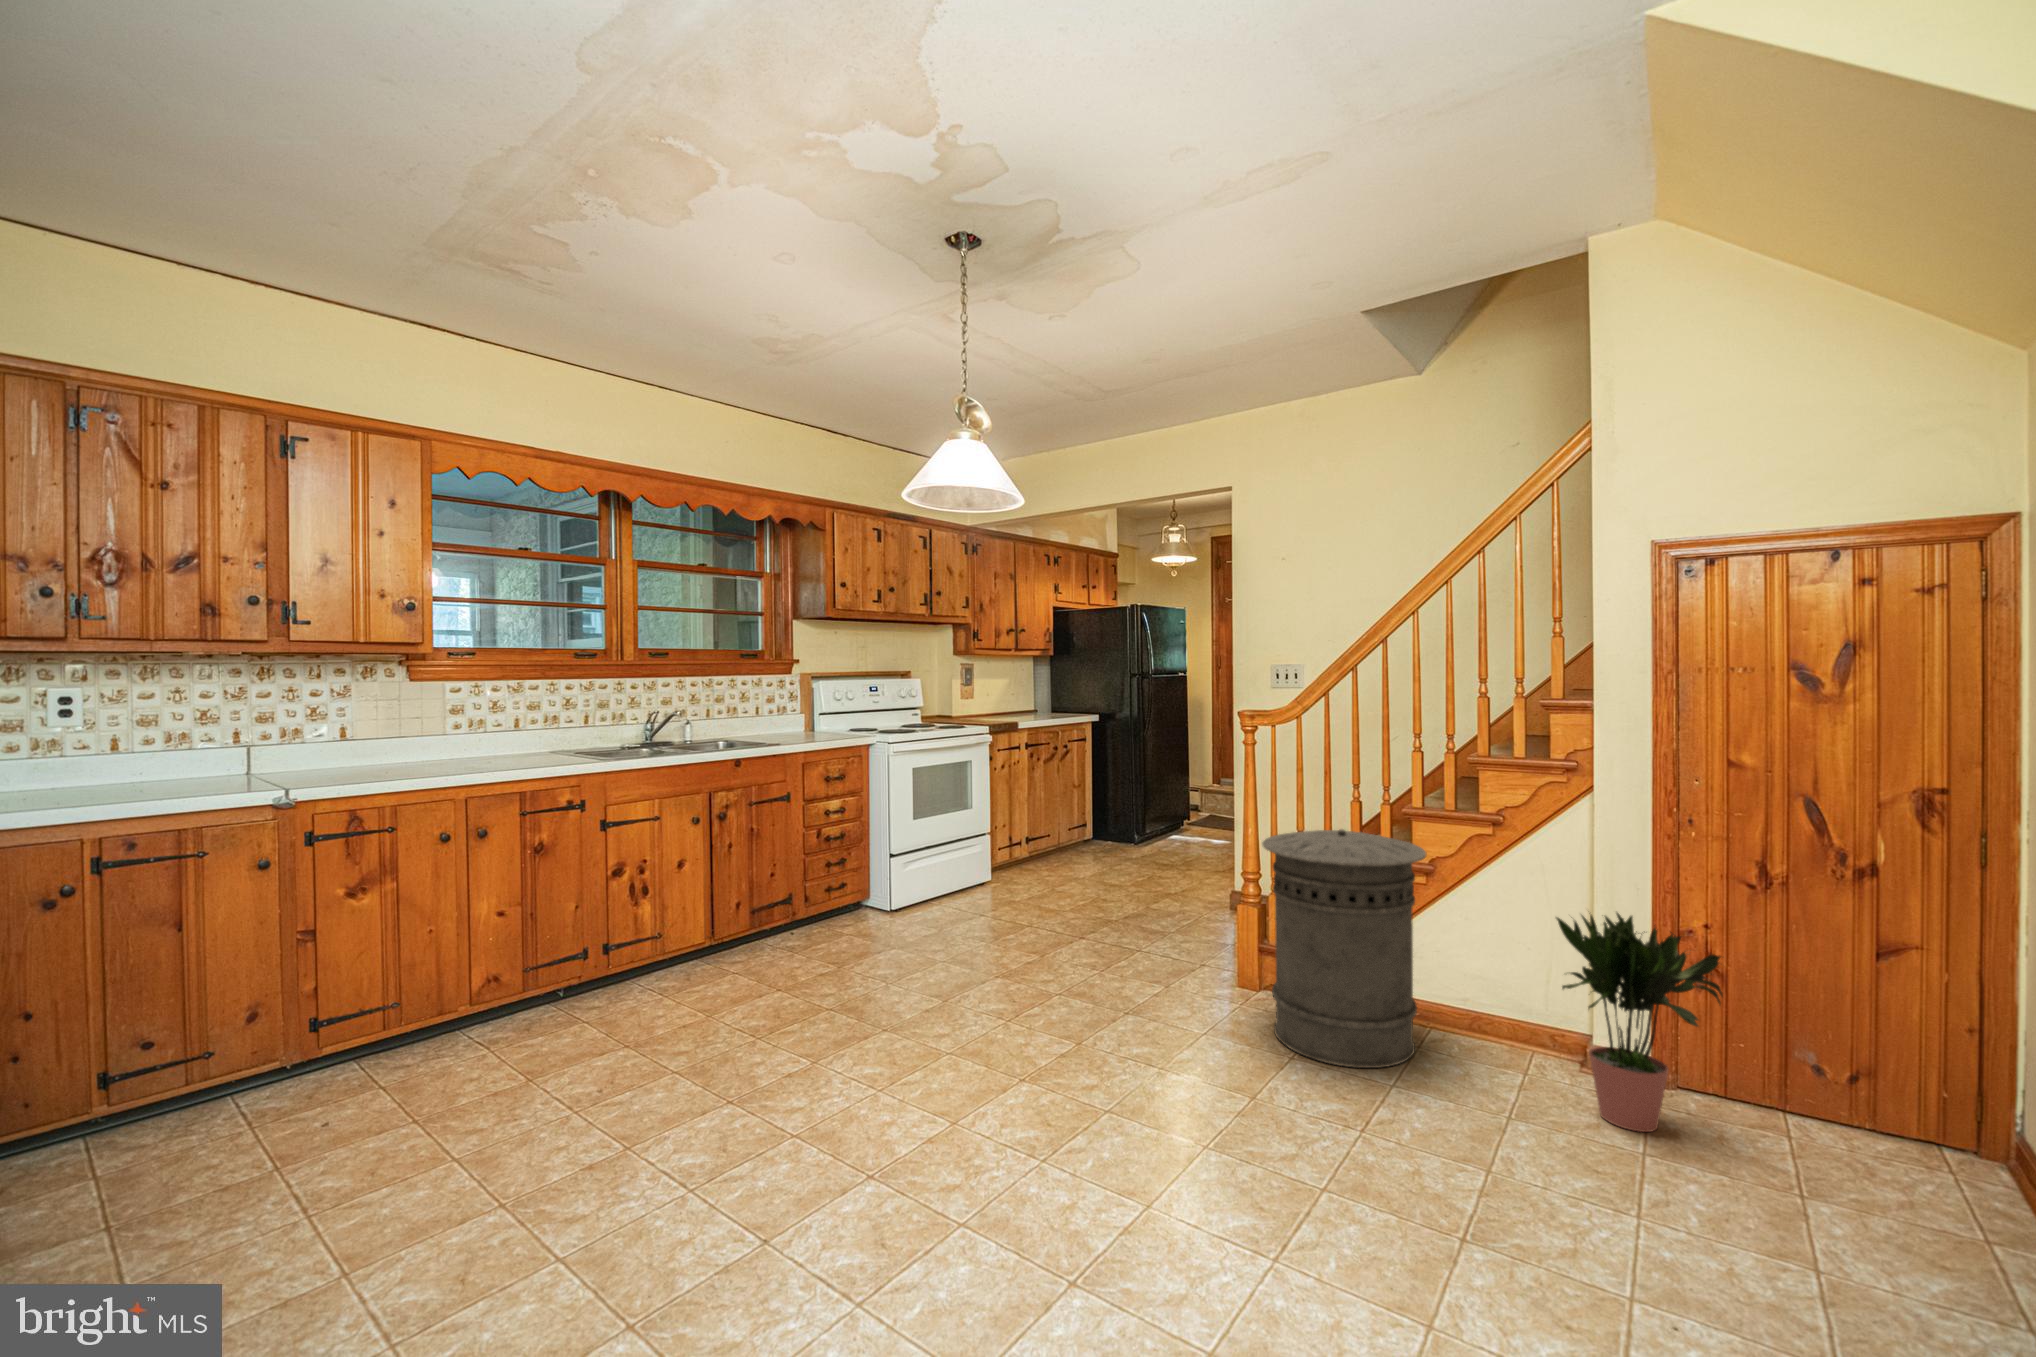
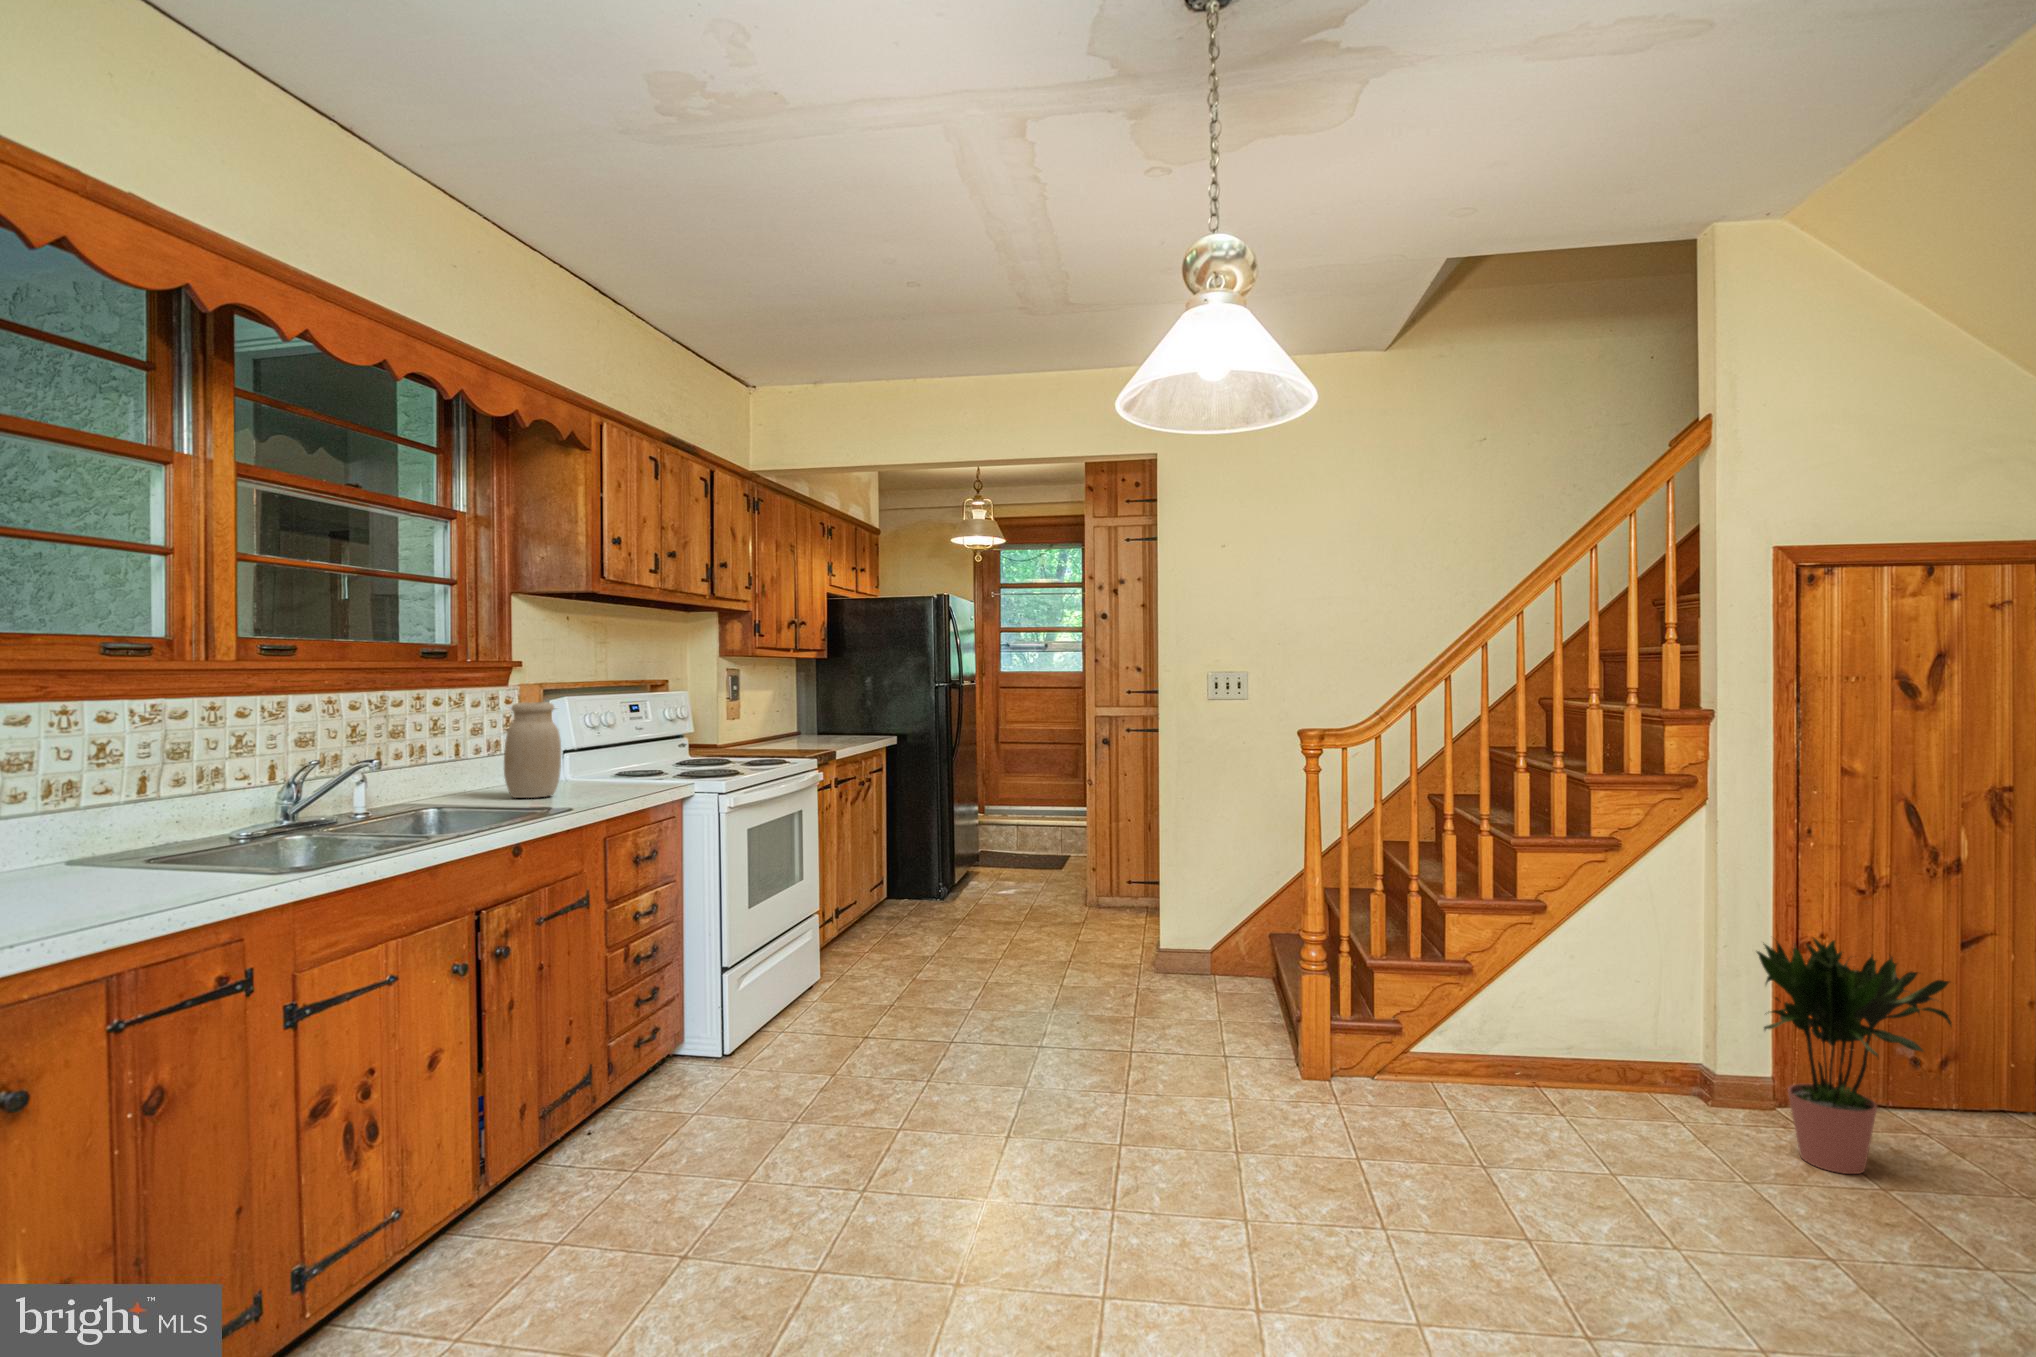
jar: none [768,684,798,739] -> present [504,702,561,798]
trash can: present [1262,829,1426,1068] -> none [1391,871,1602,1171]

